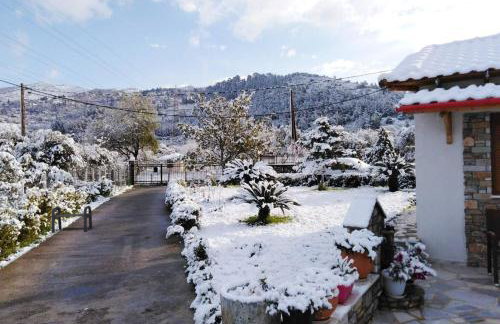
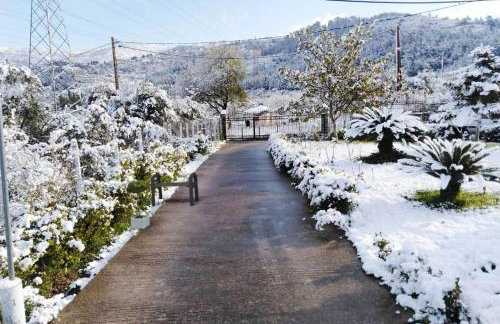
potted tree: none [30,208,48,246] -> present [126,180,150,229]

